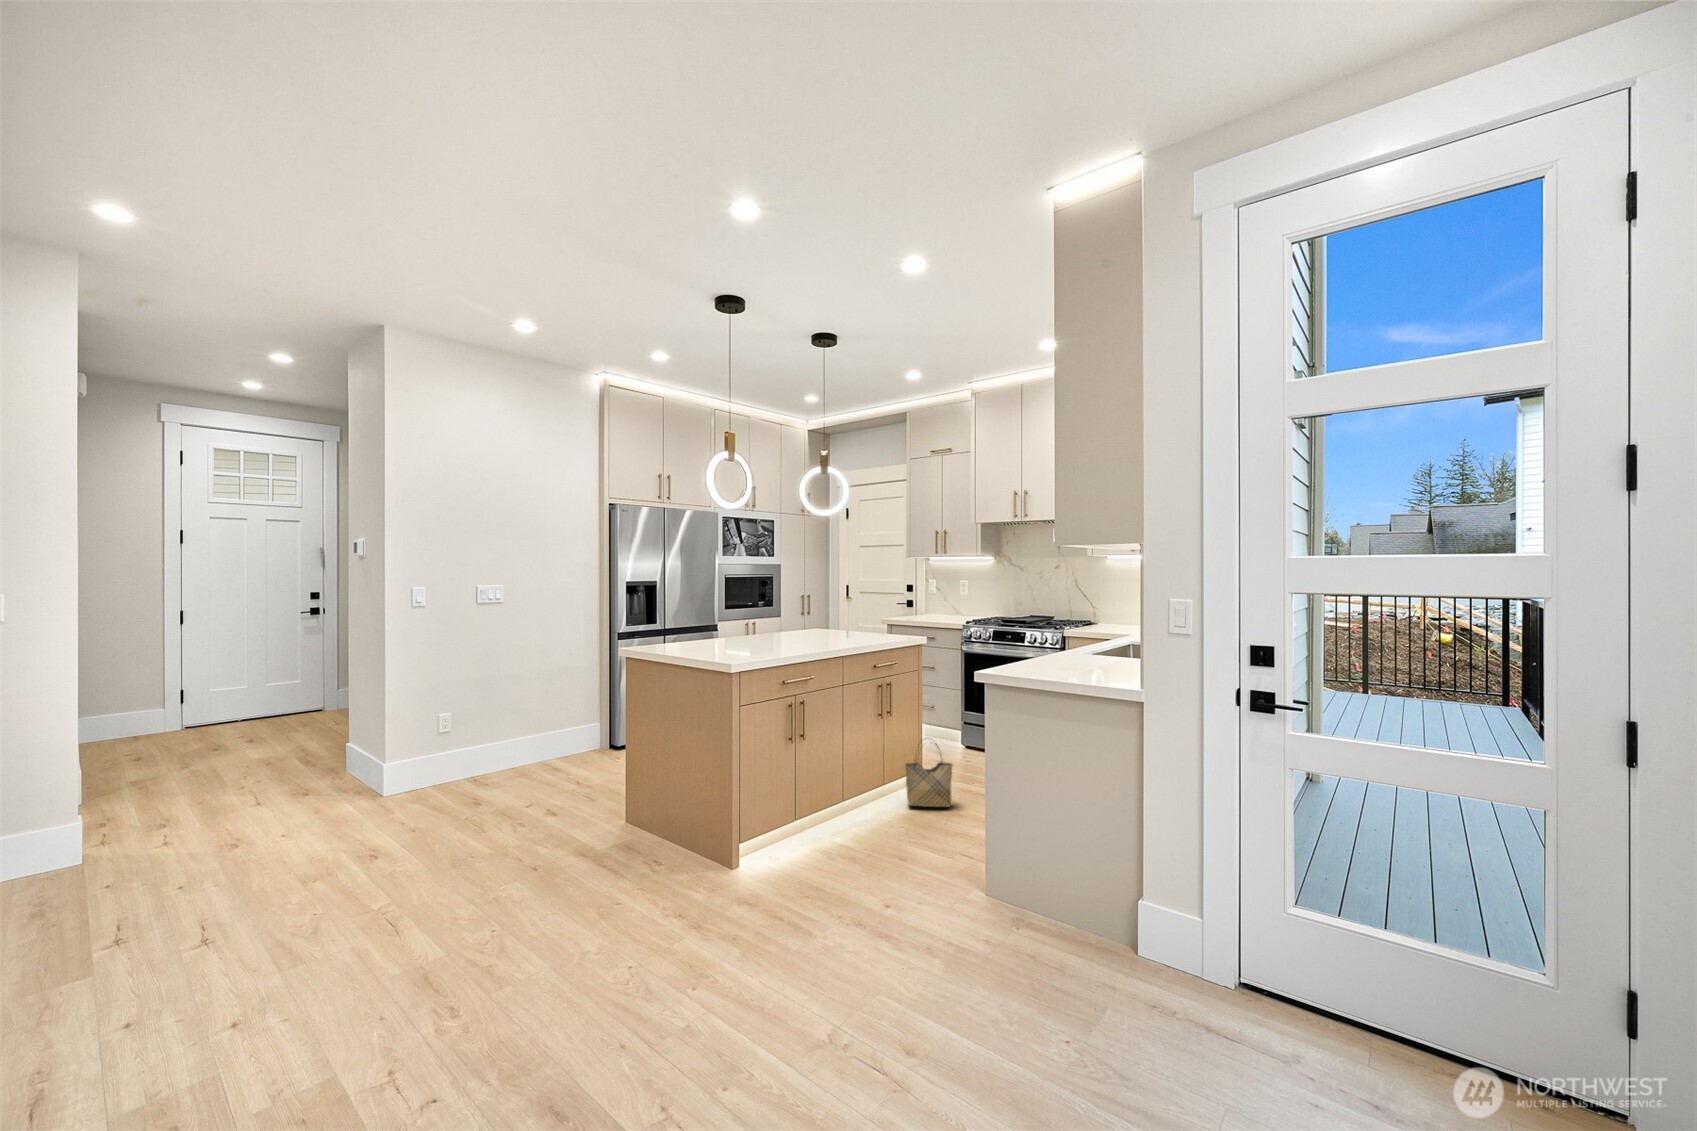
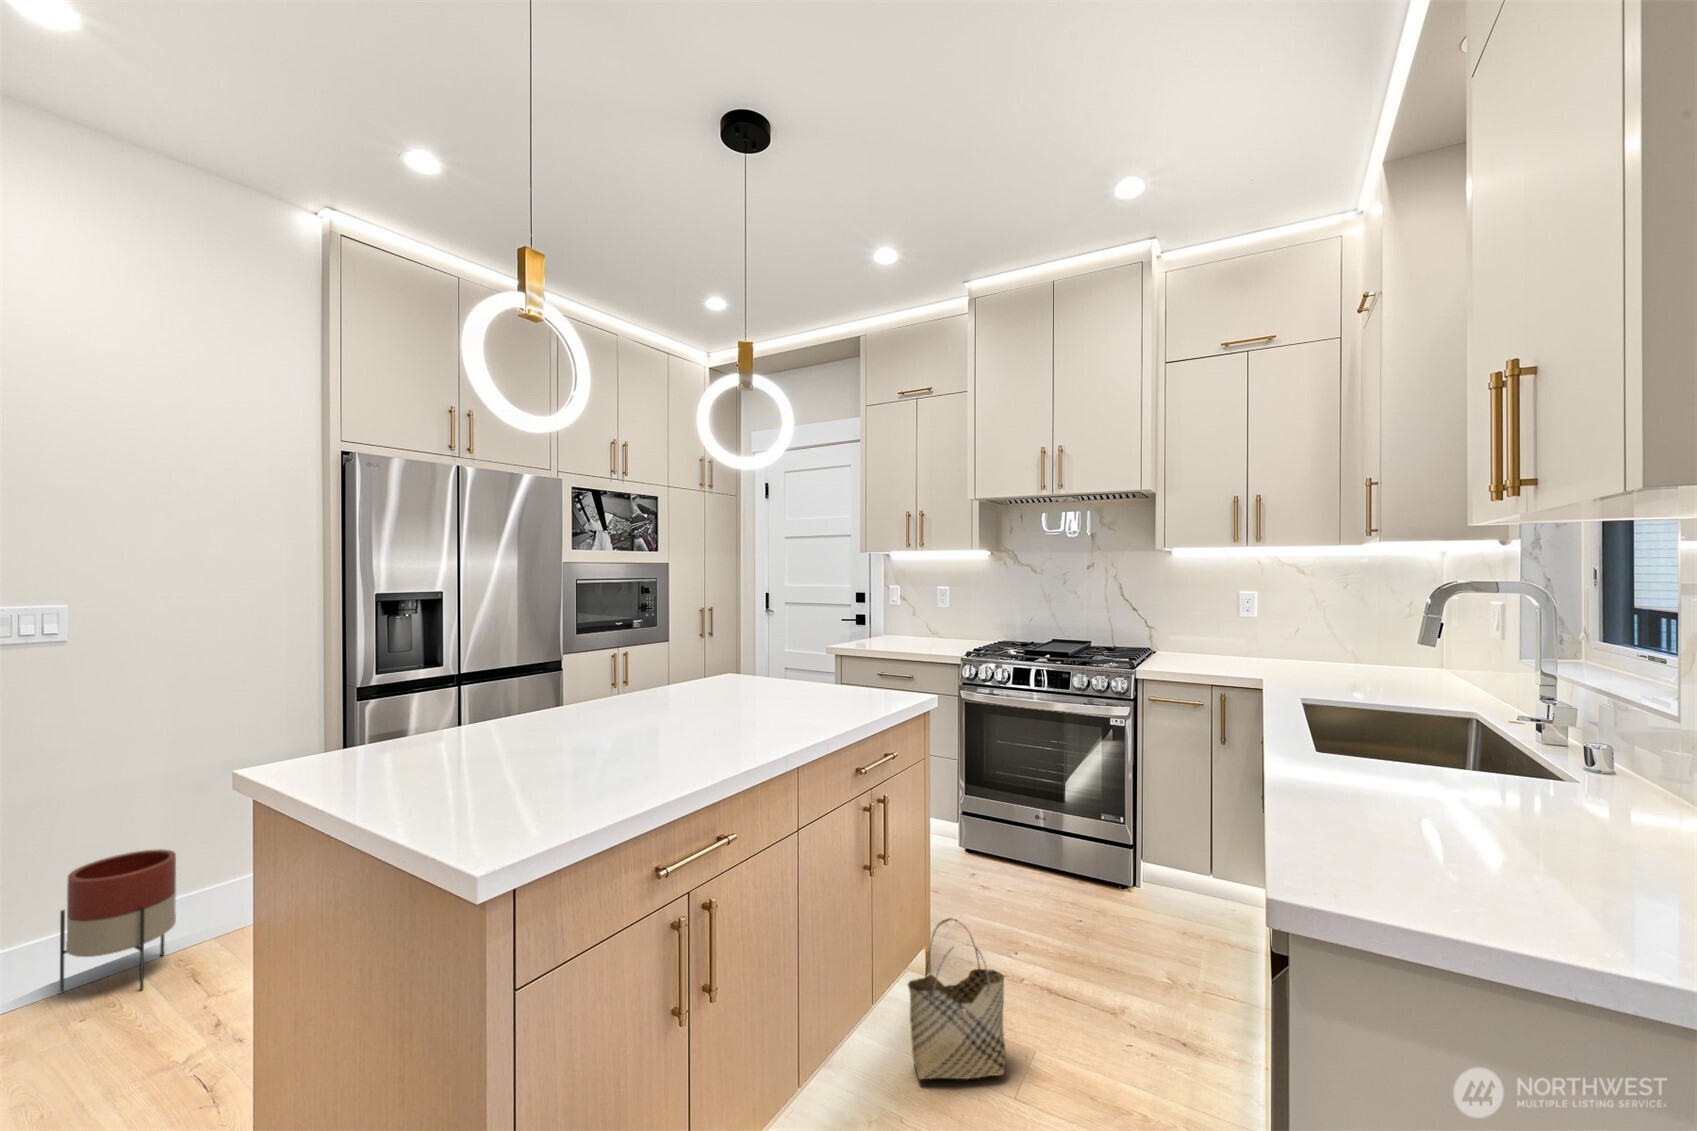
planter: none [504,709,548,772] -> present [60,849,176,993]

